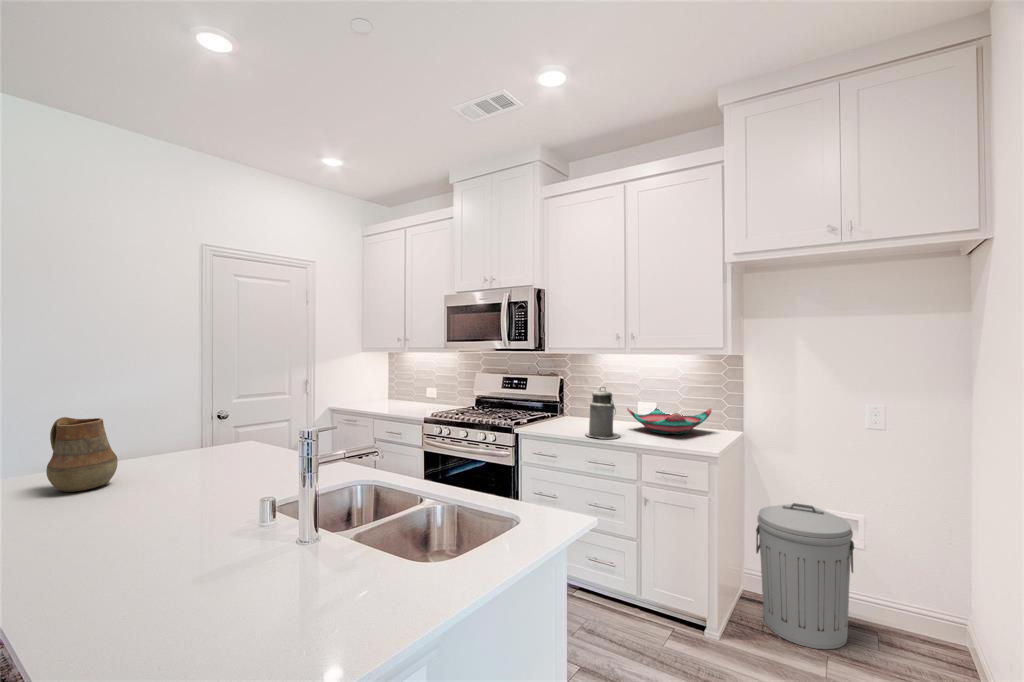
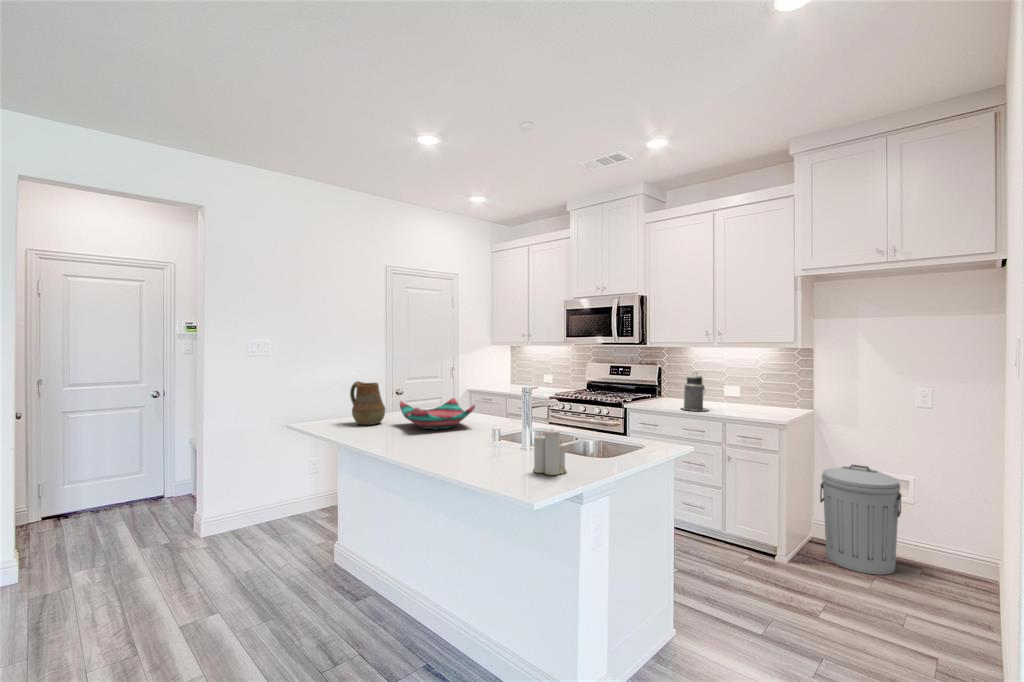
decorative bowl: present [627,408,712,434] -> present [400,398,475,429]
candle: none [266,535,339,648] -> present [533,429,567,475]

